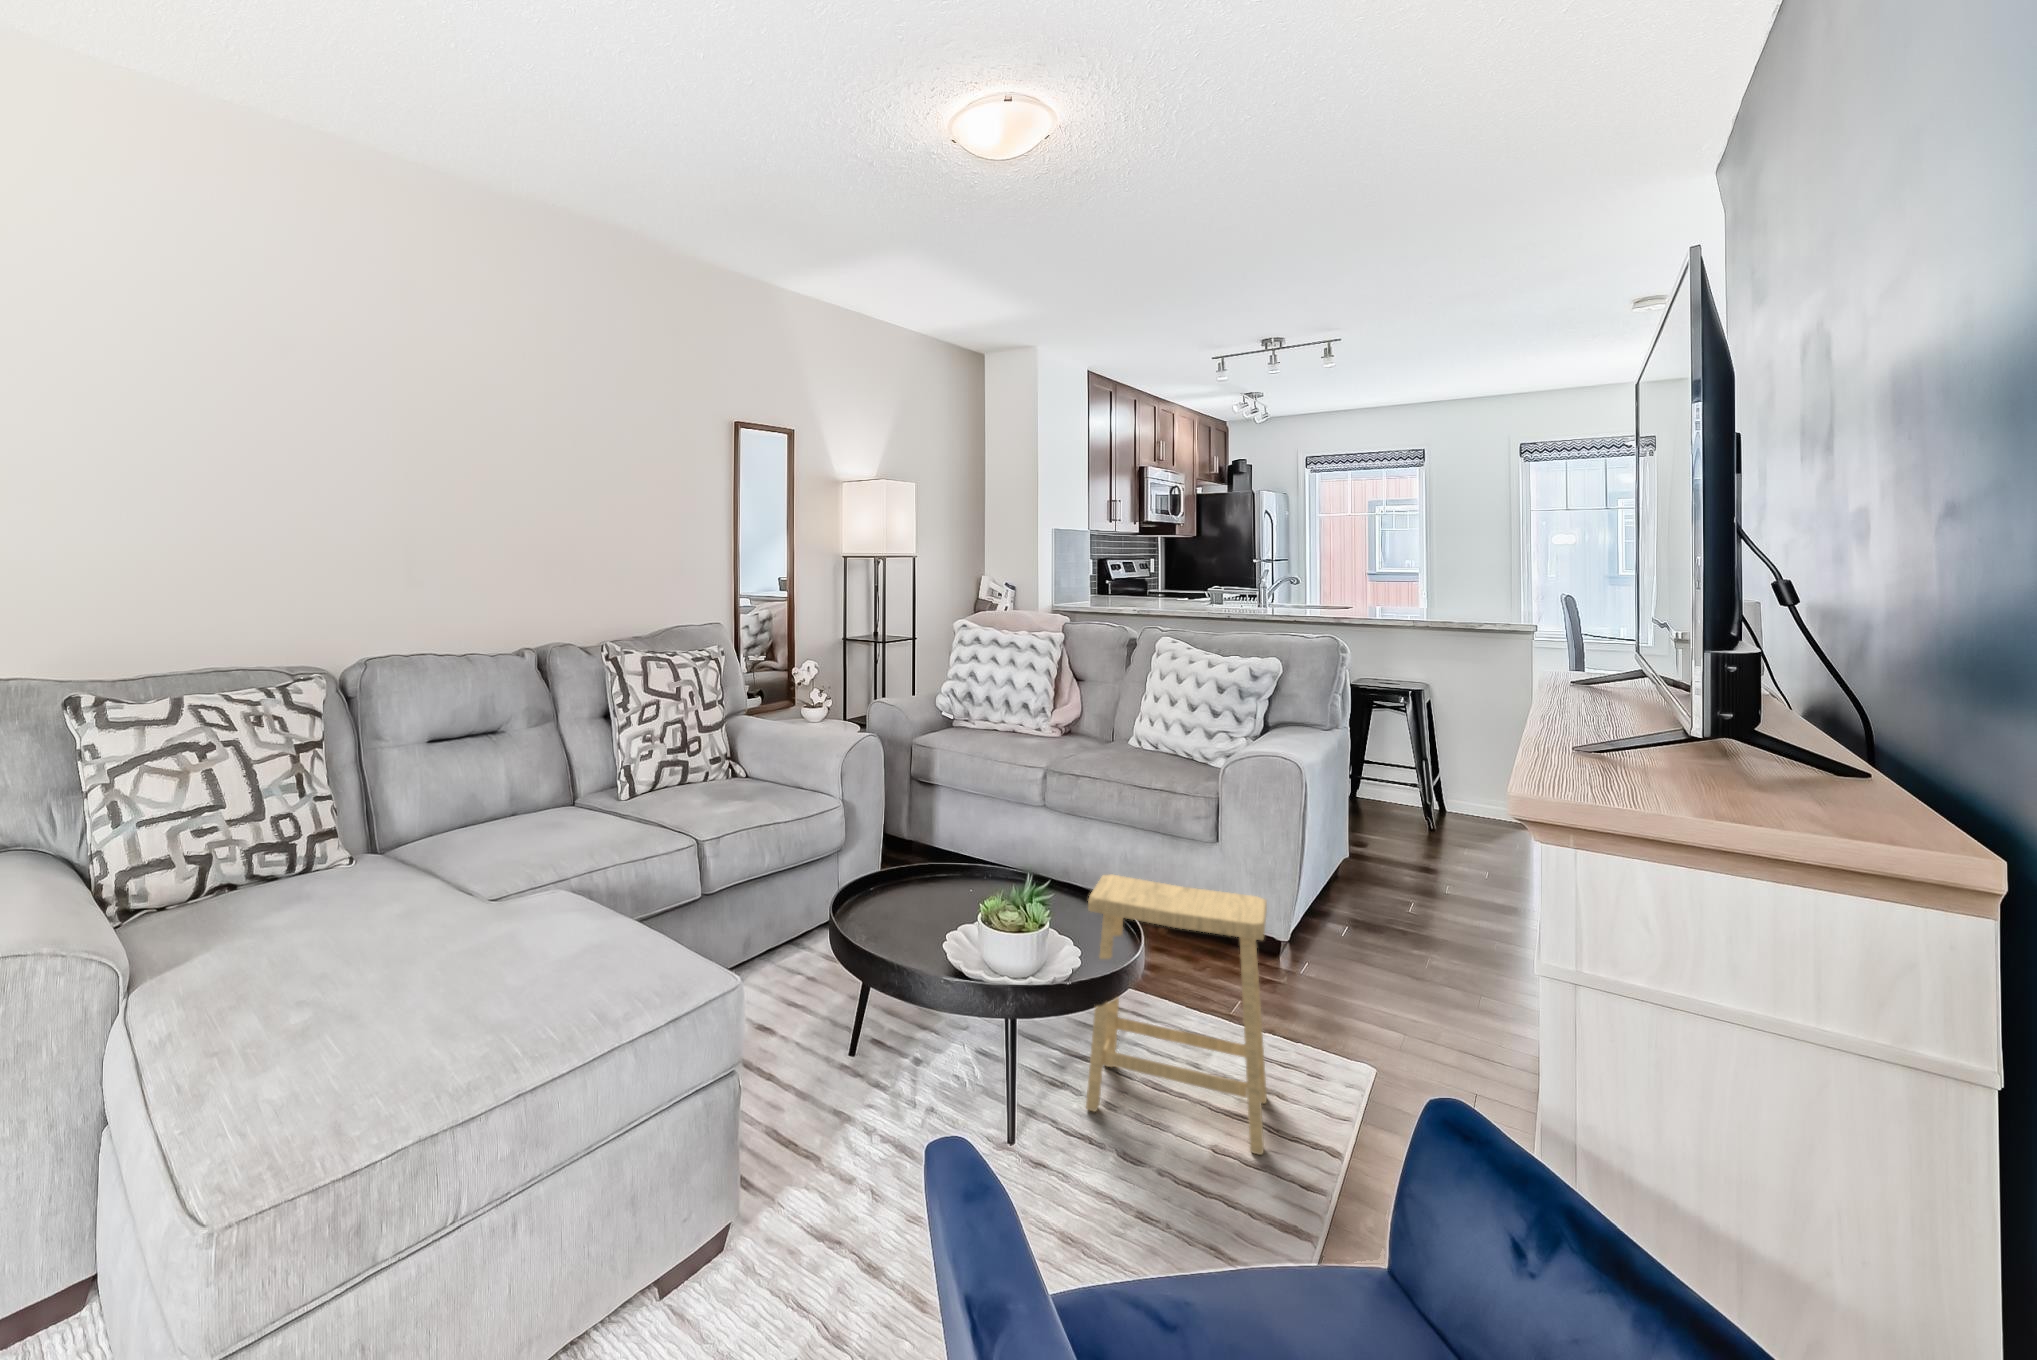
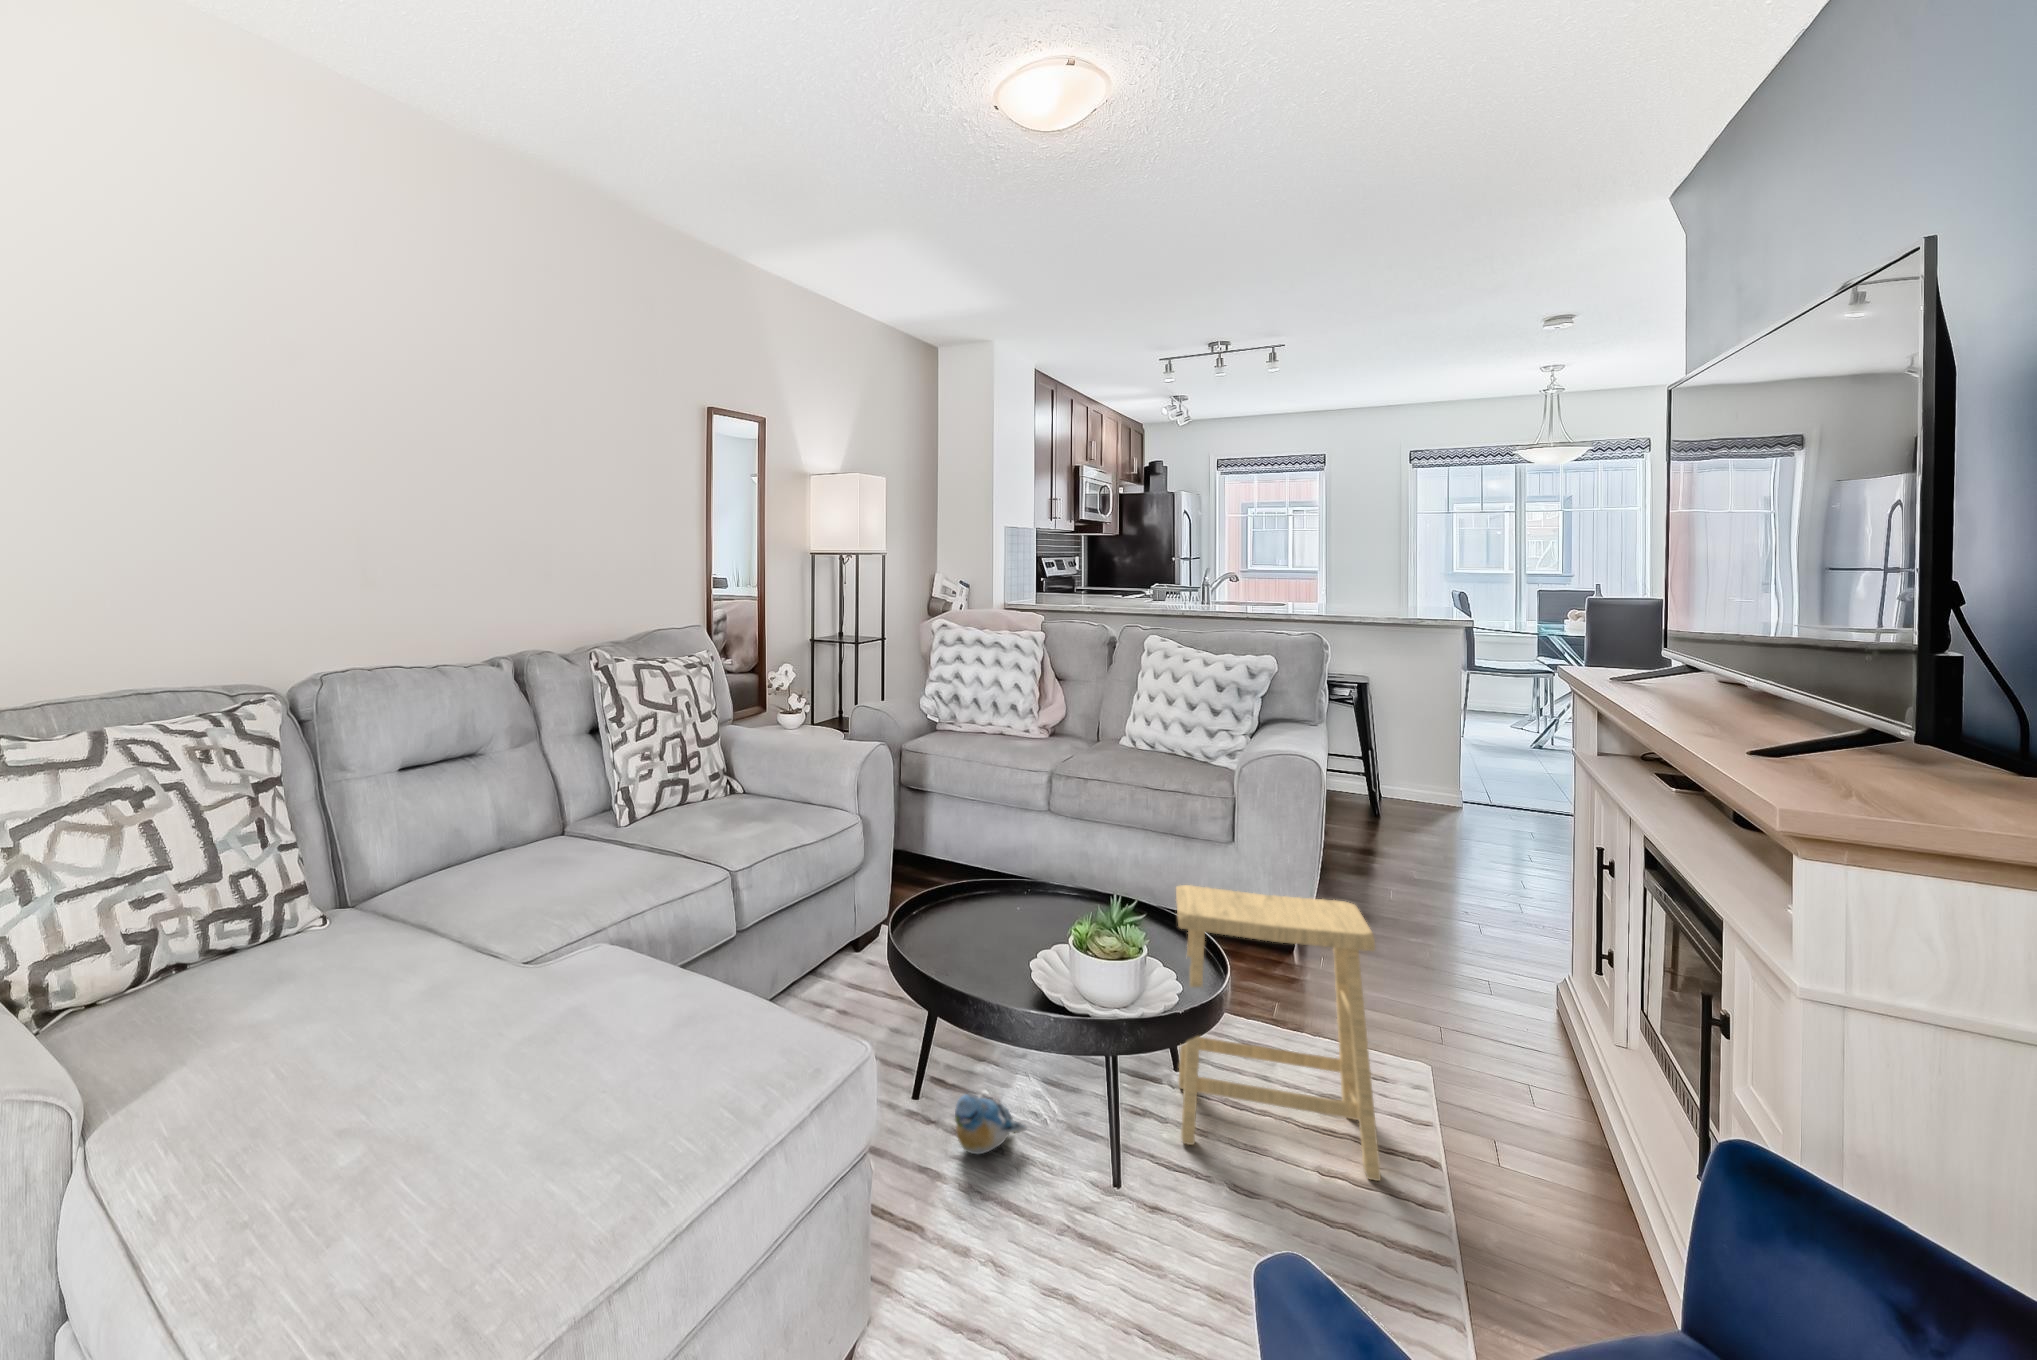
plush toy: none [871,1048,941,1102] -> present [955,1094,1027,1154]

